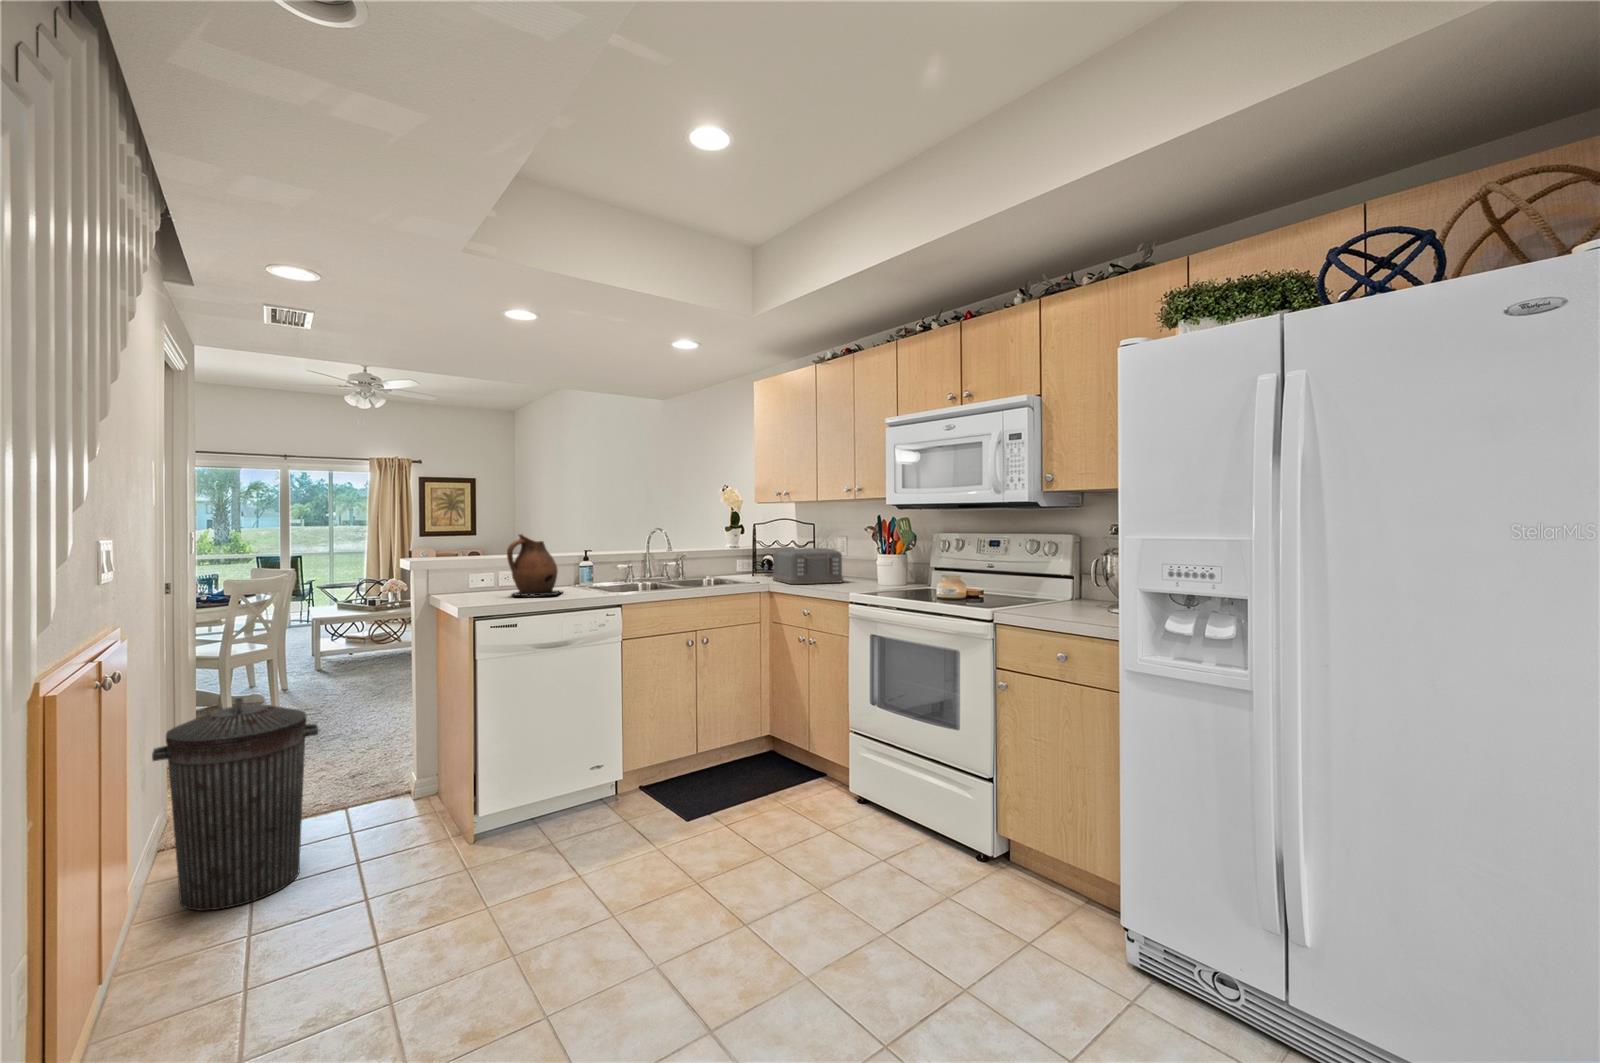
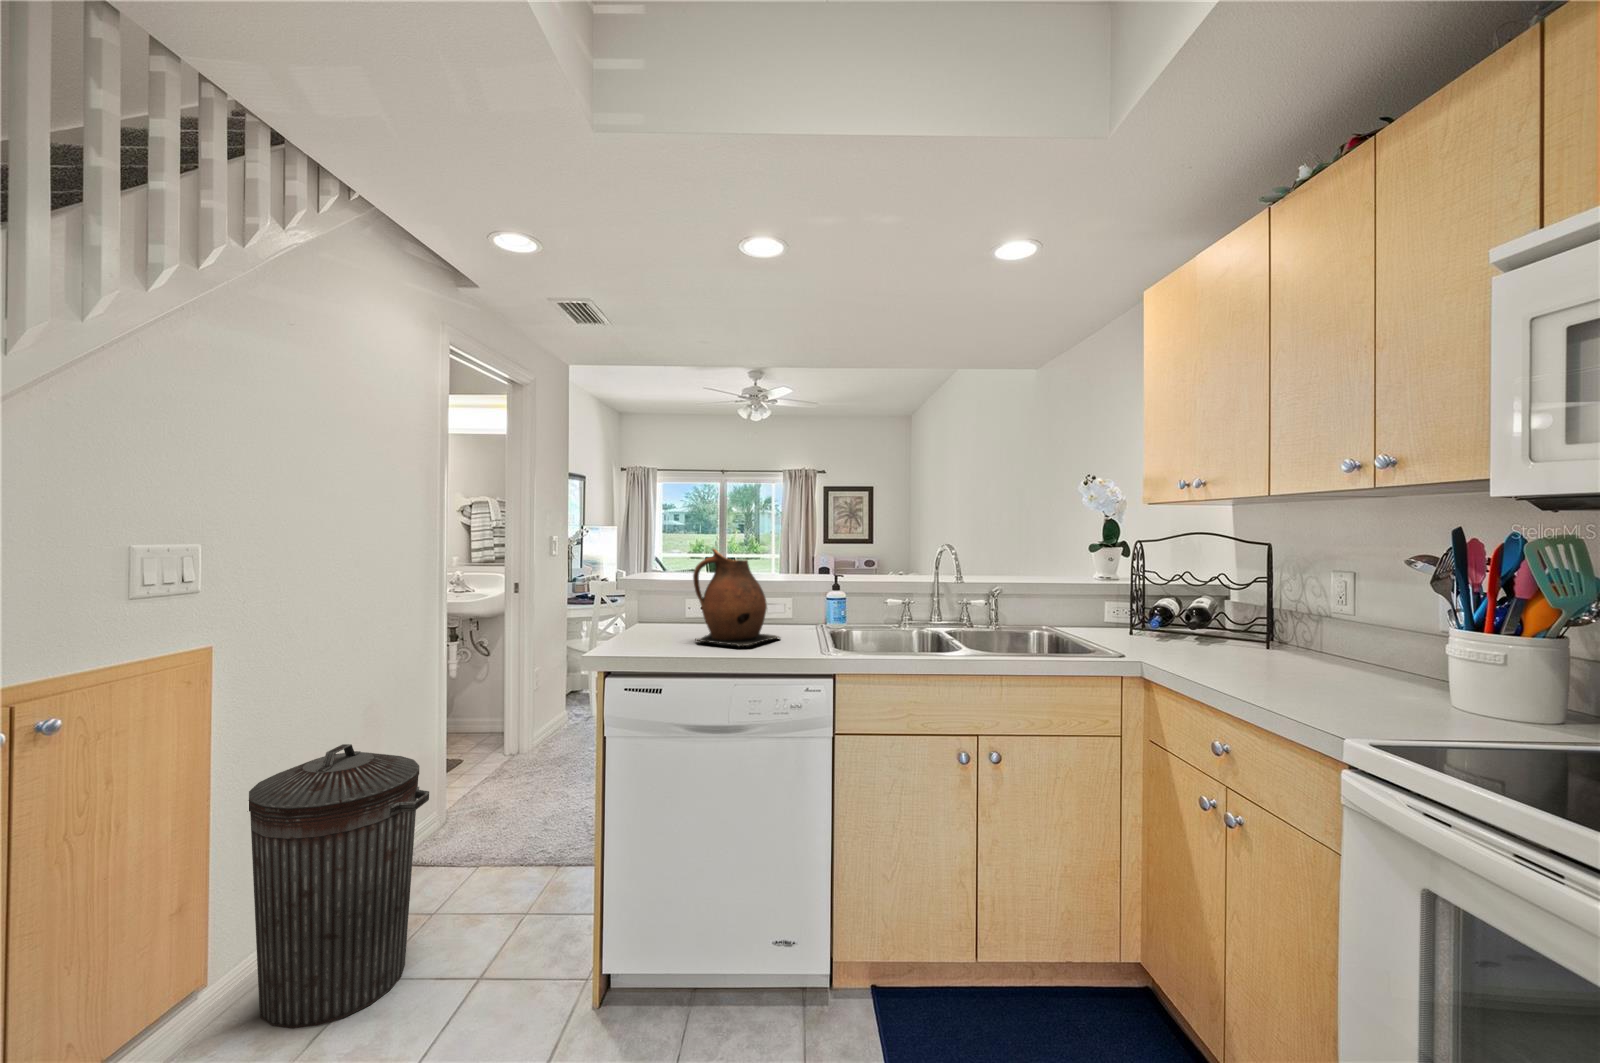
toaster: present [772,548,843,584] -> none [1166,591,1339,678]

